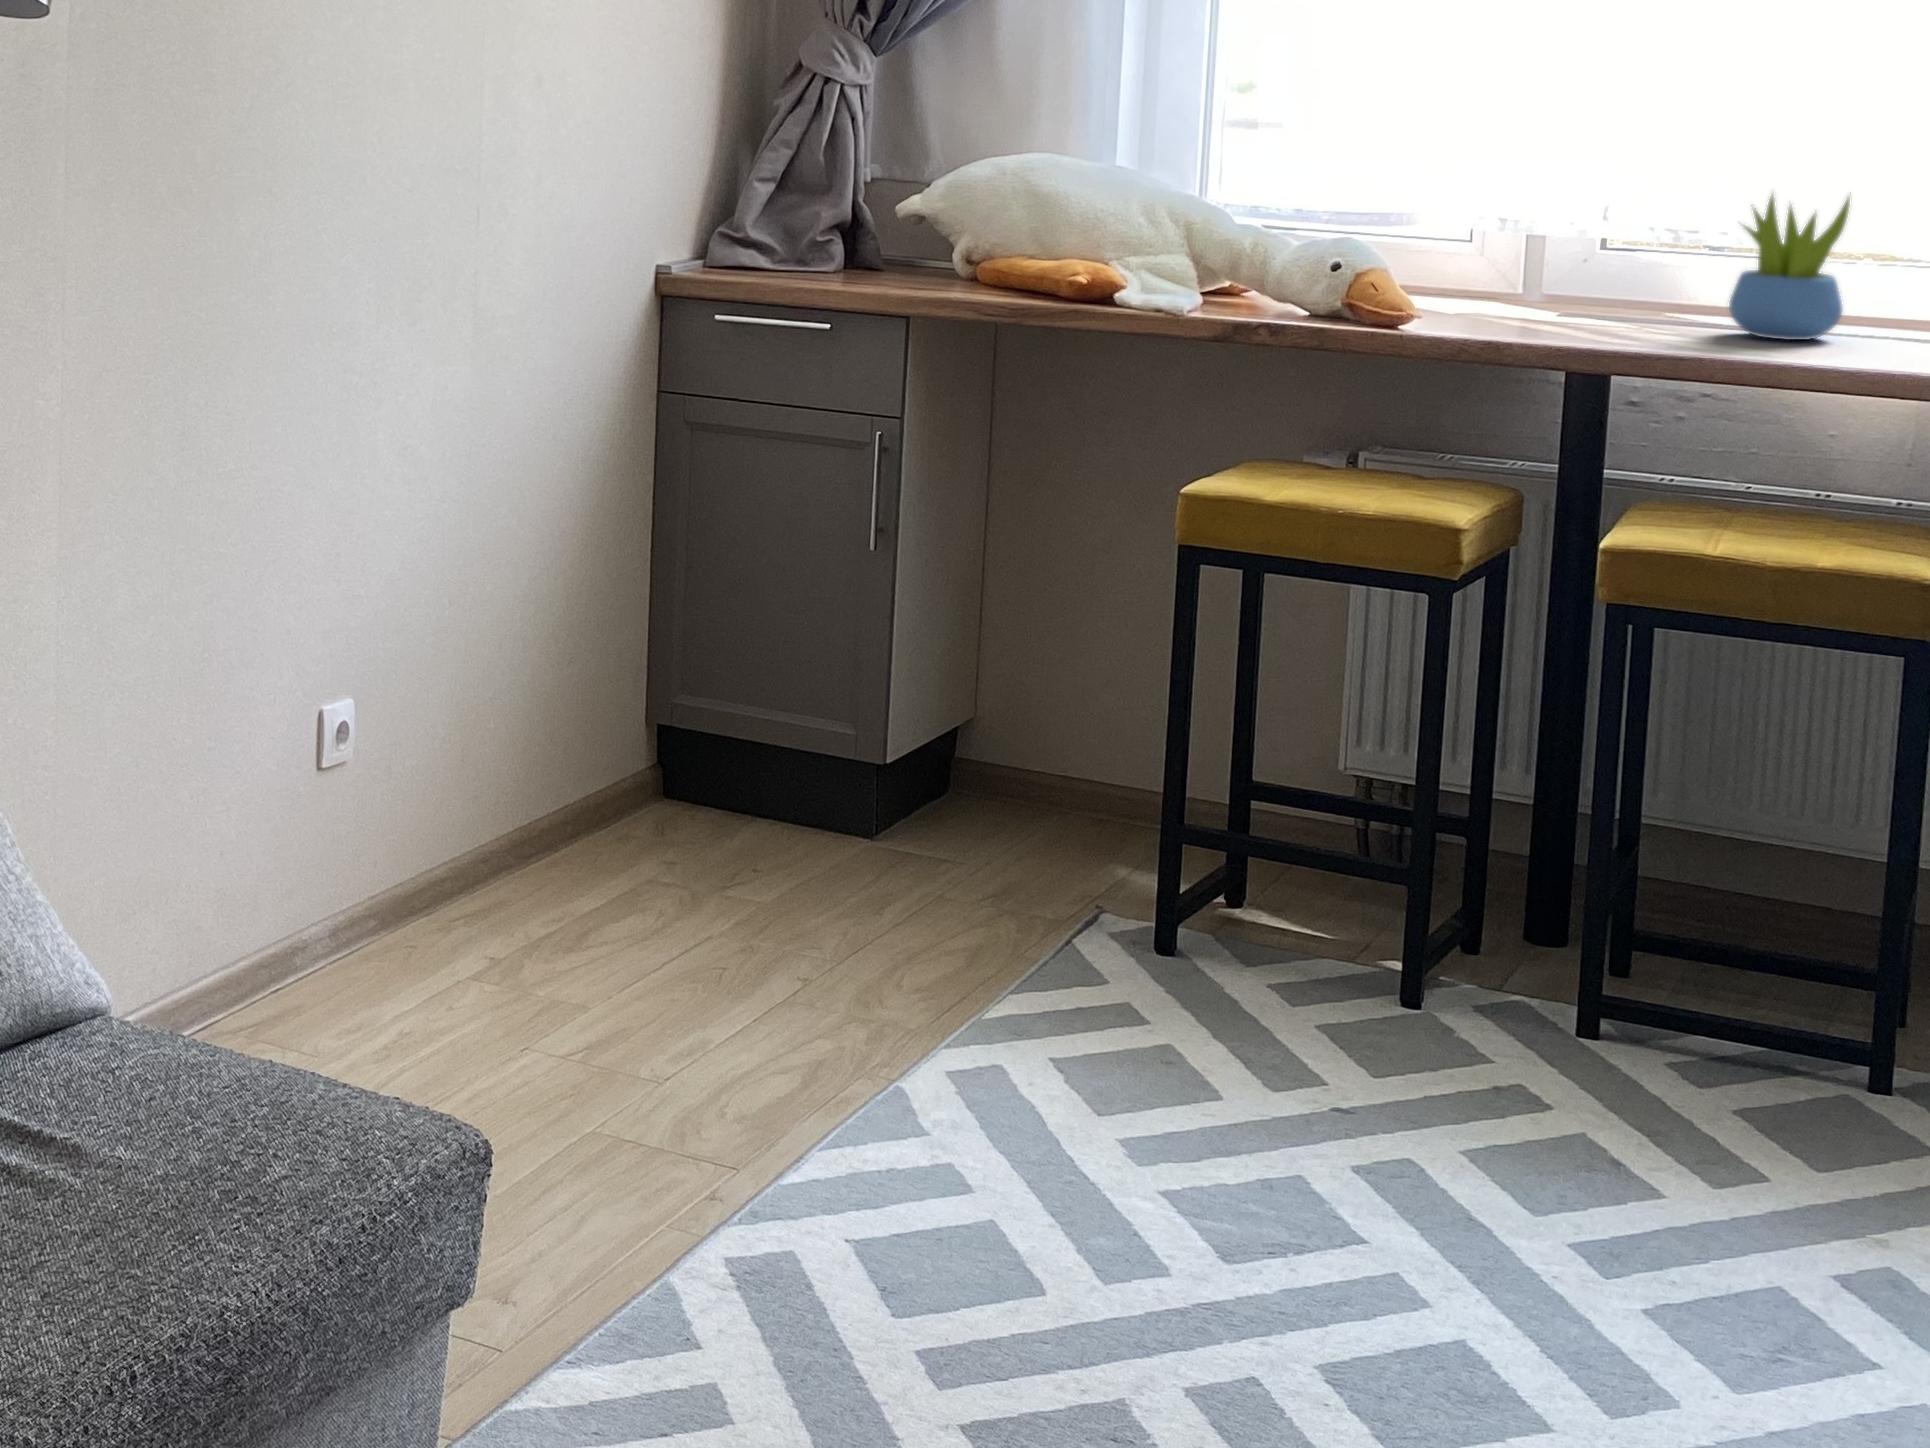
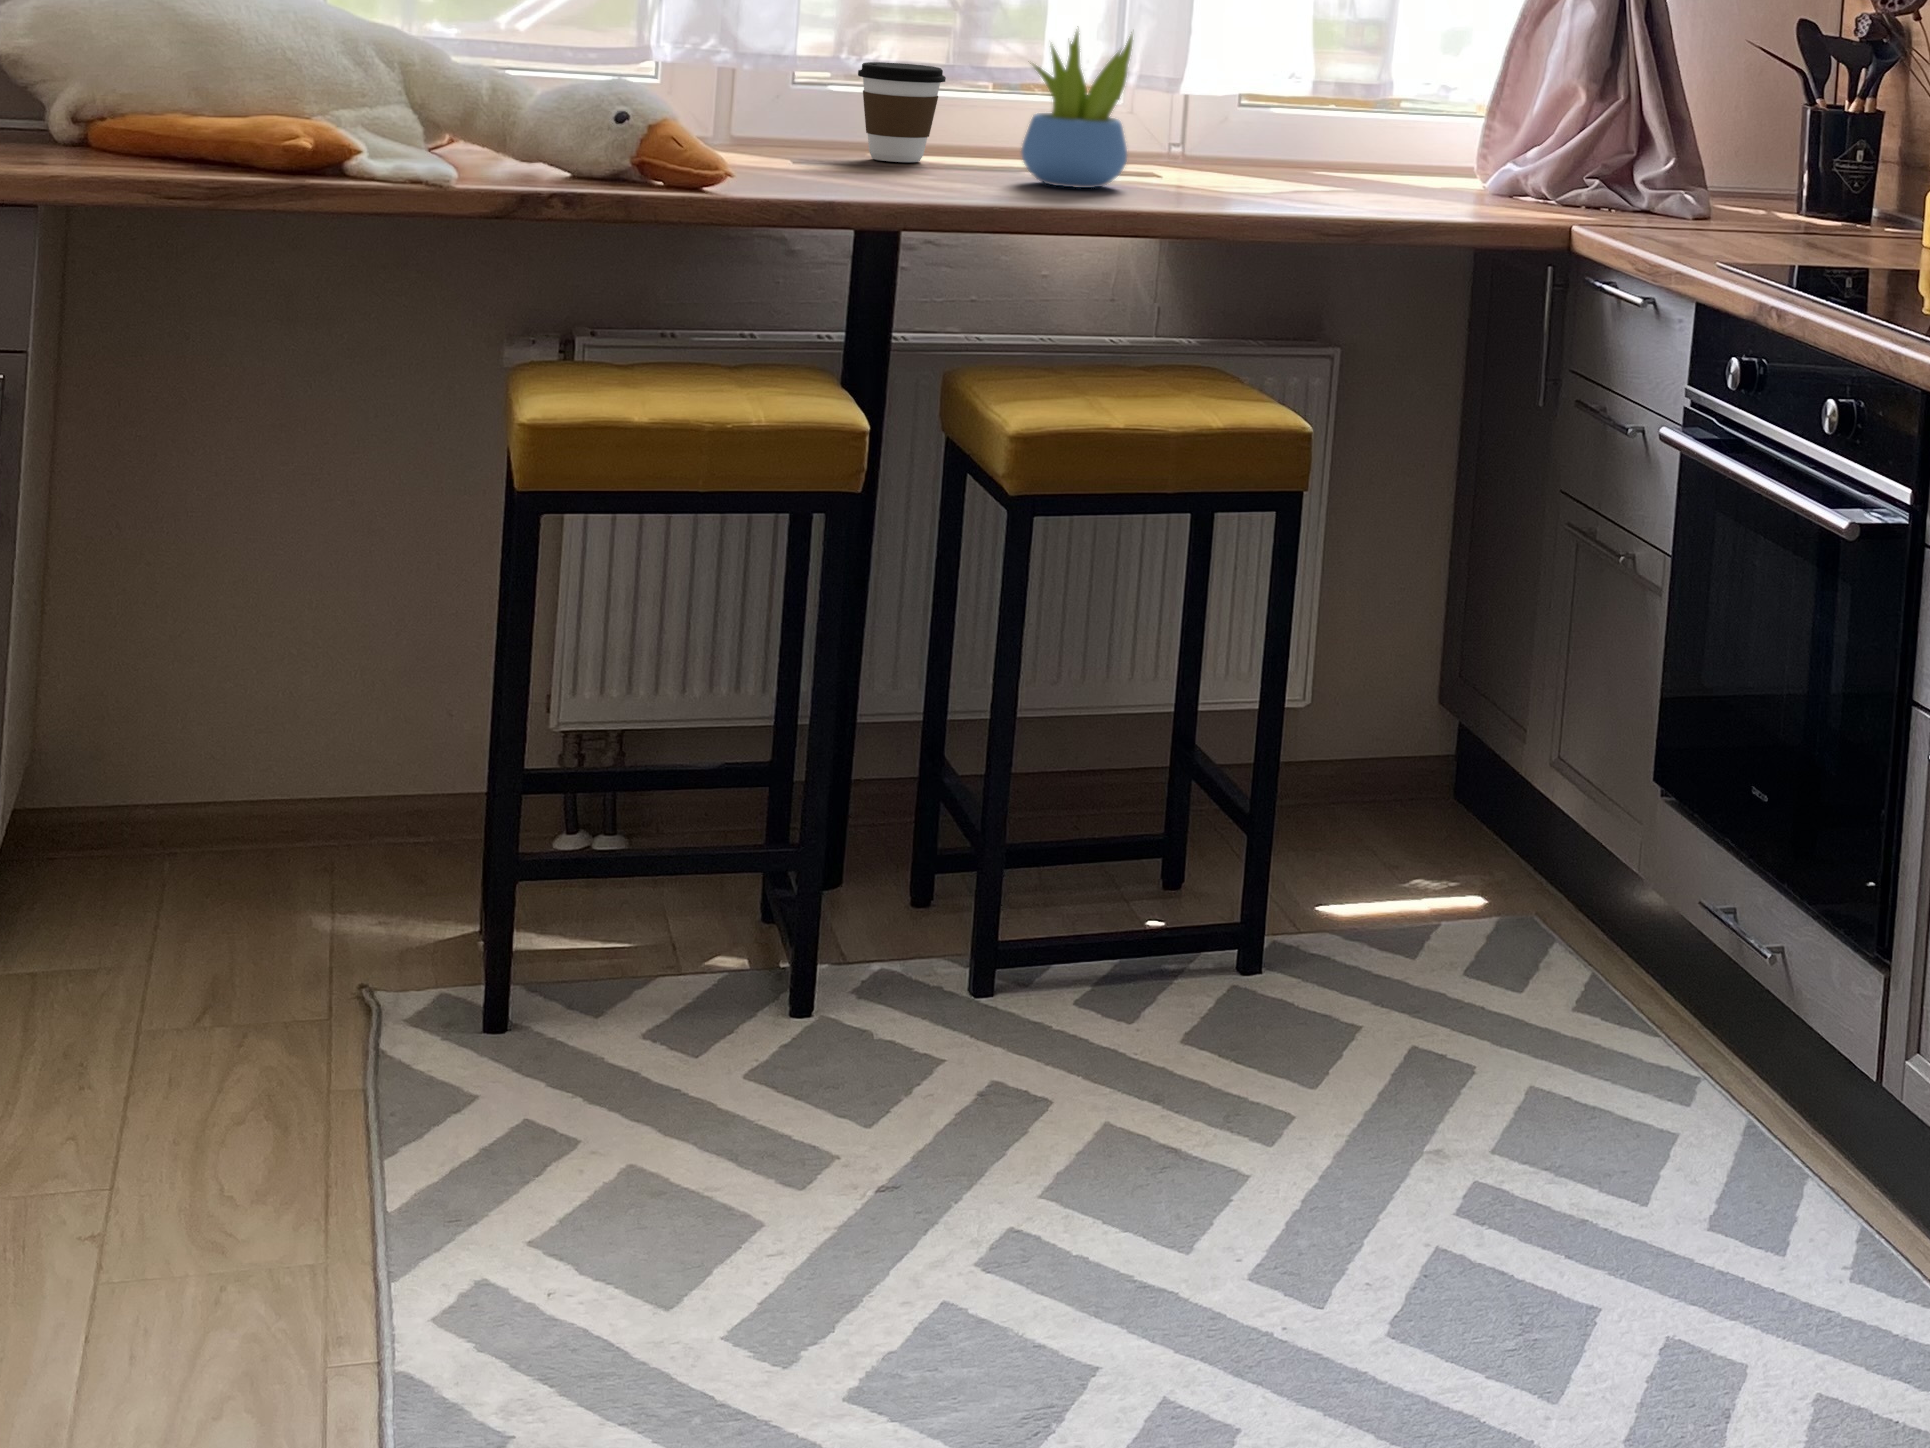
coffee cup: none [1612,223,1701,312] -> present [858,62,946,162]

